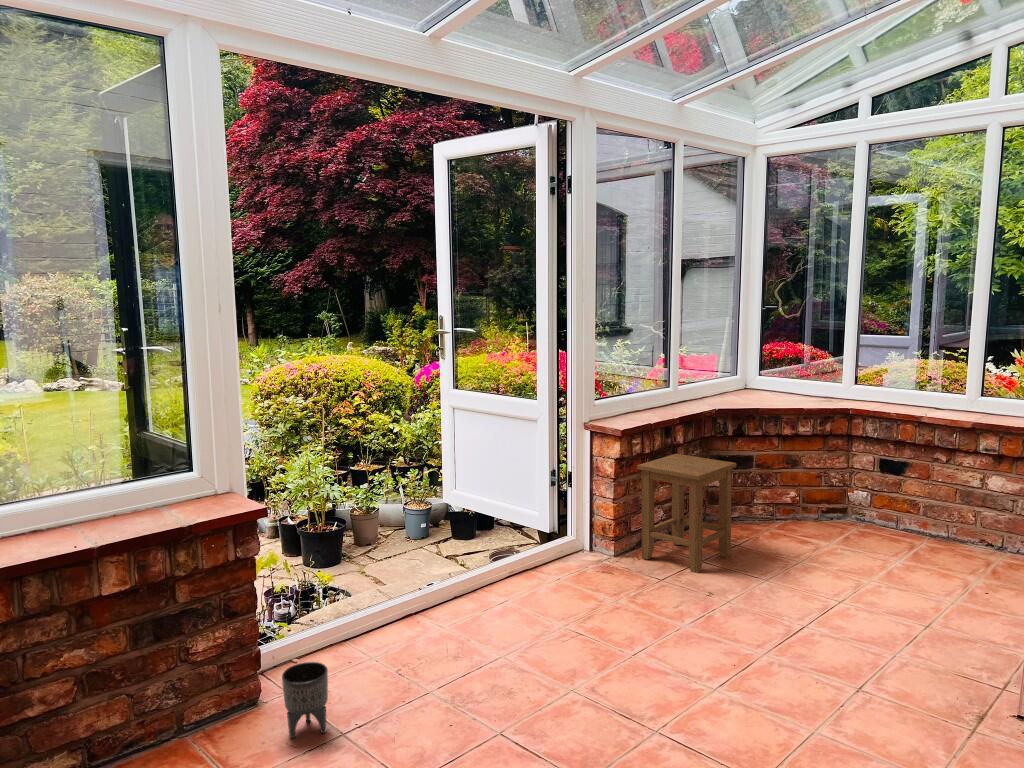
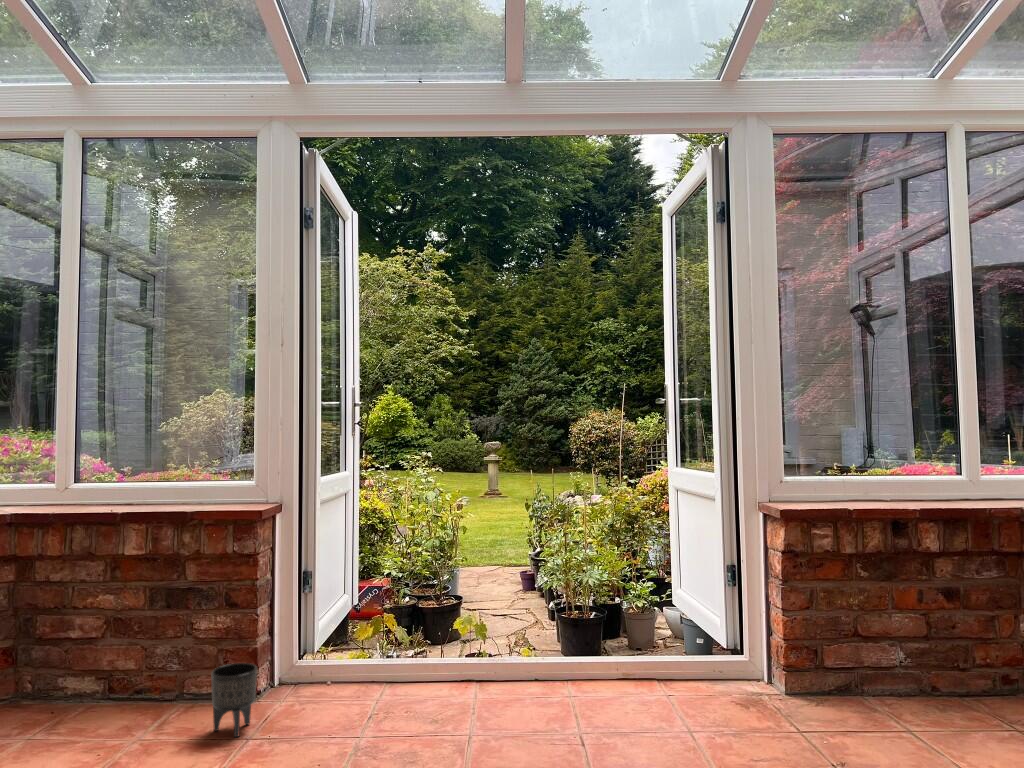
stool: present [637,454,736,573] -> none [812,563,978,748]

